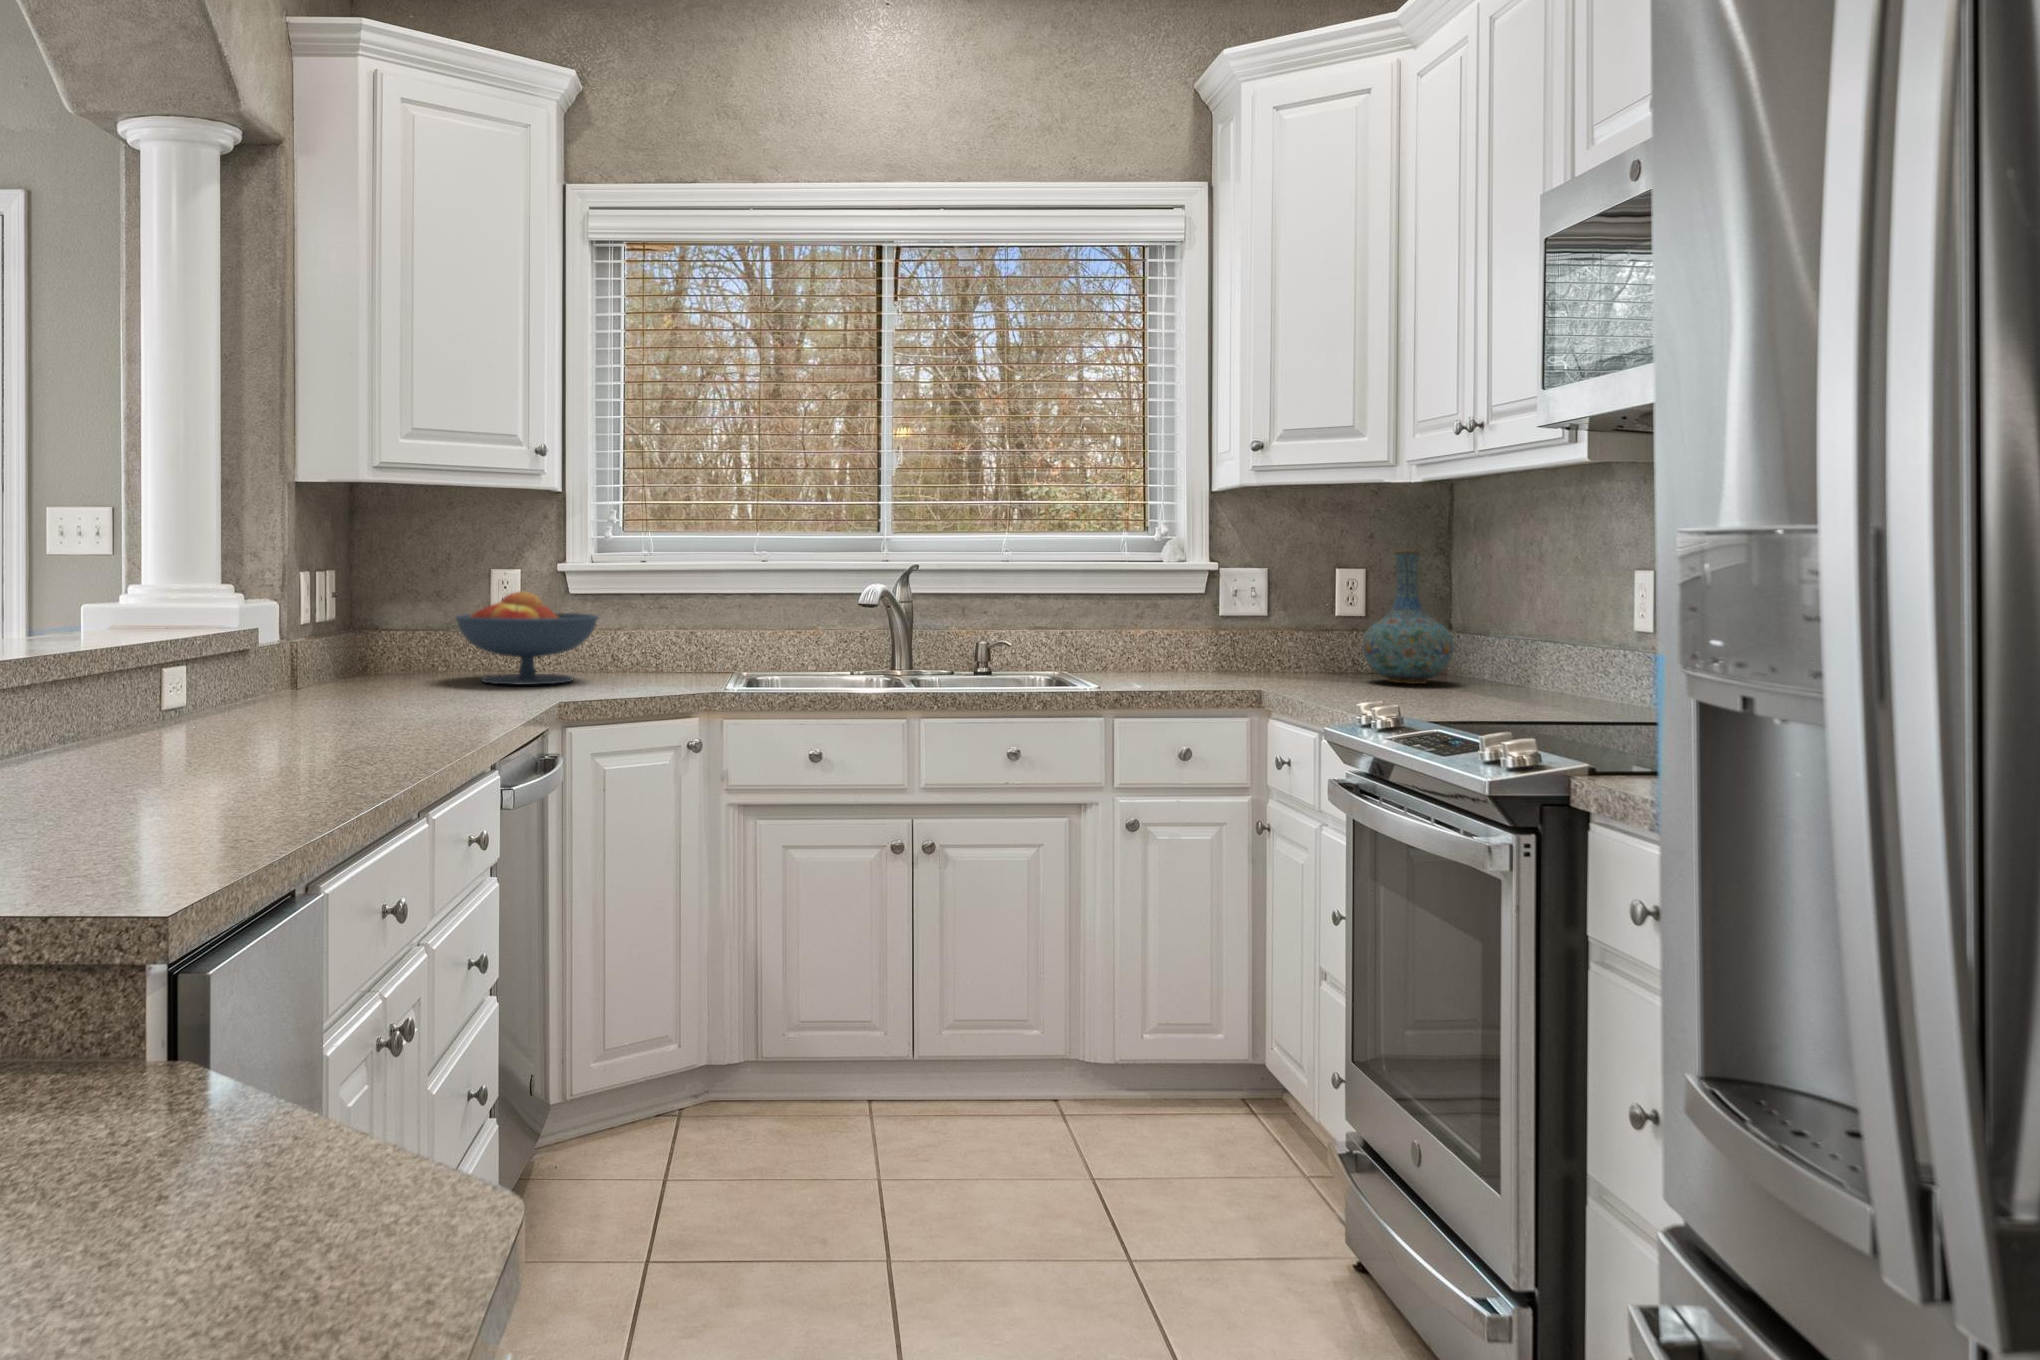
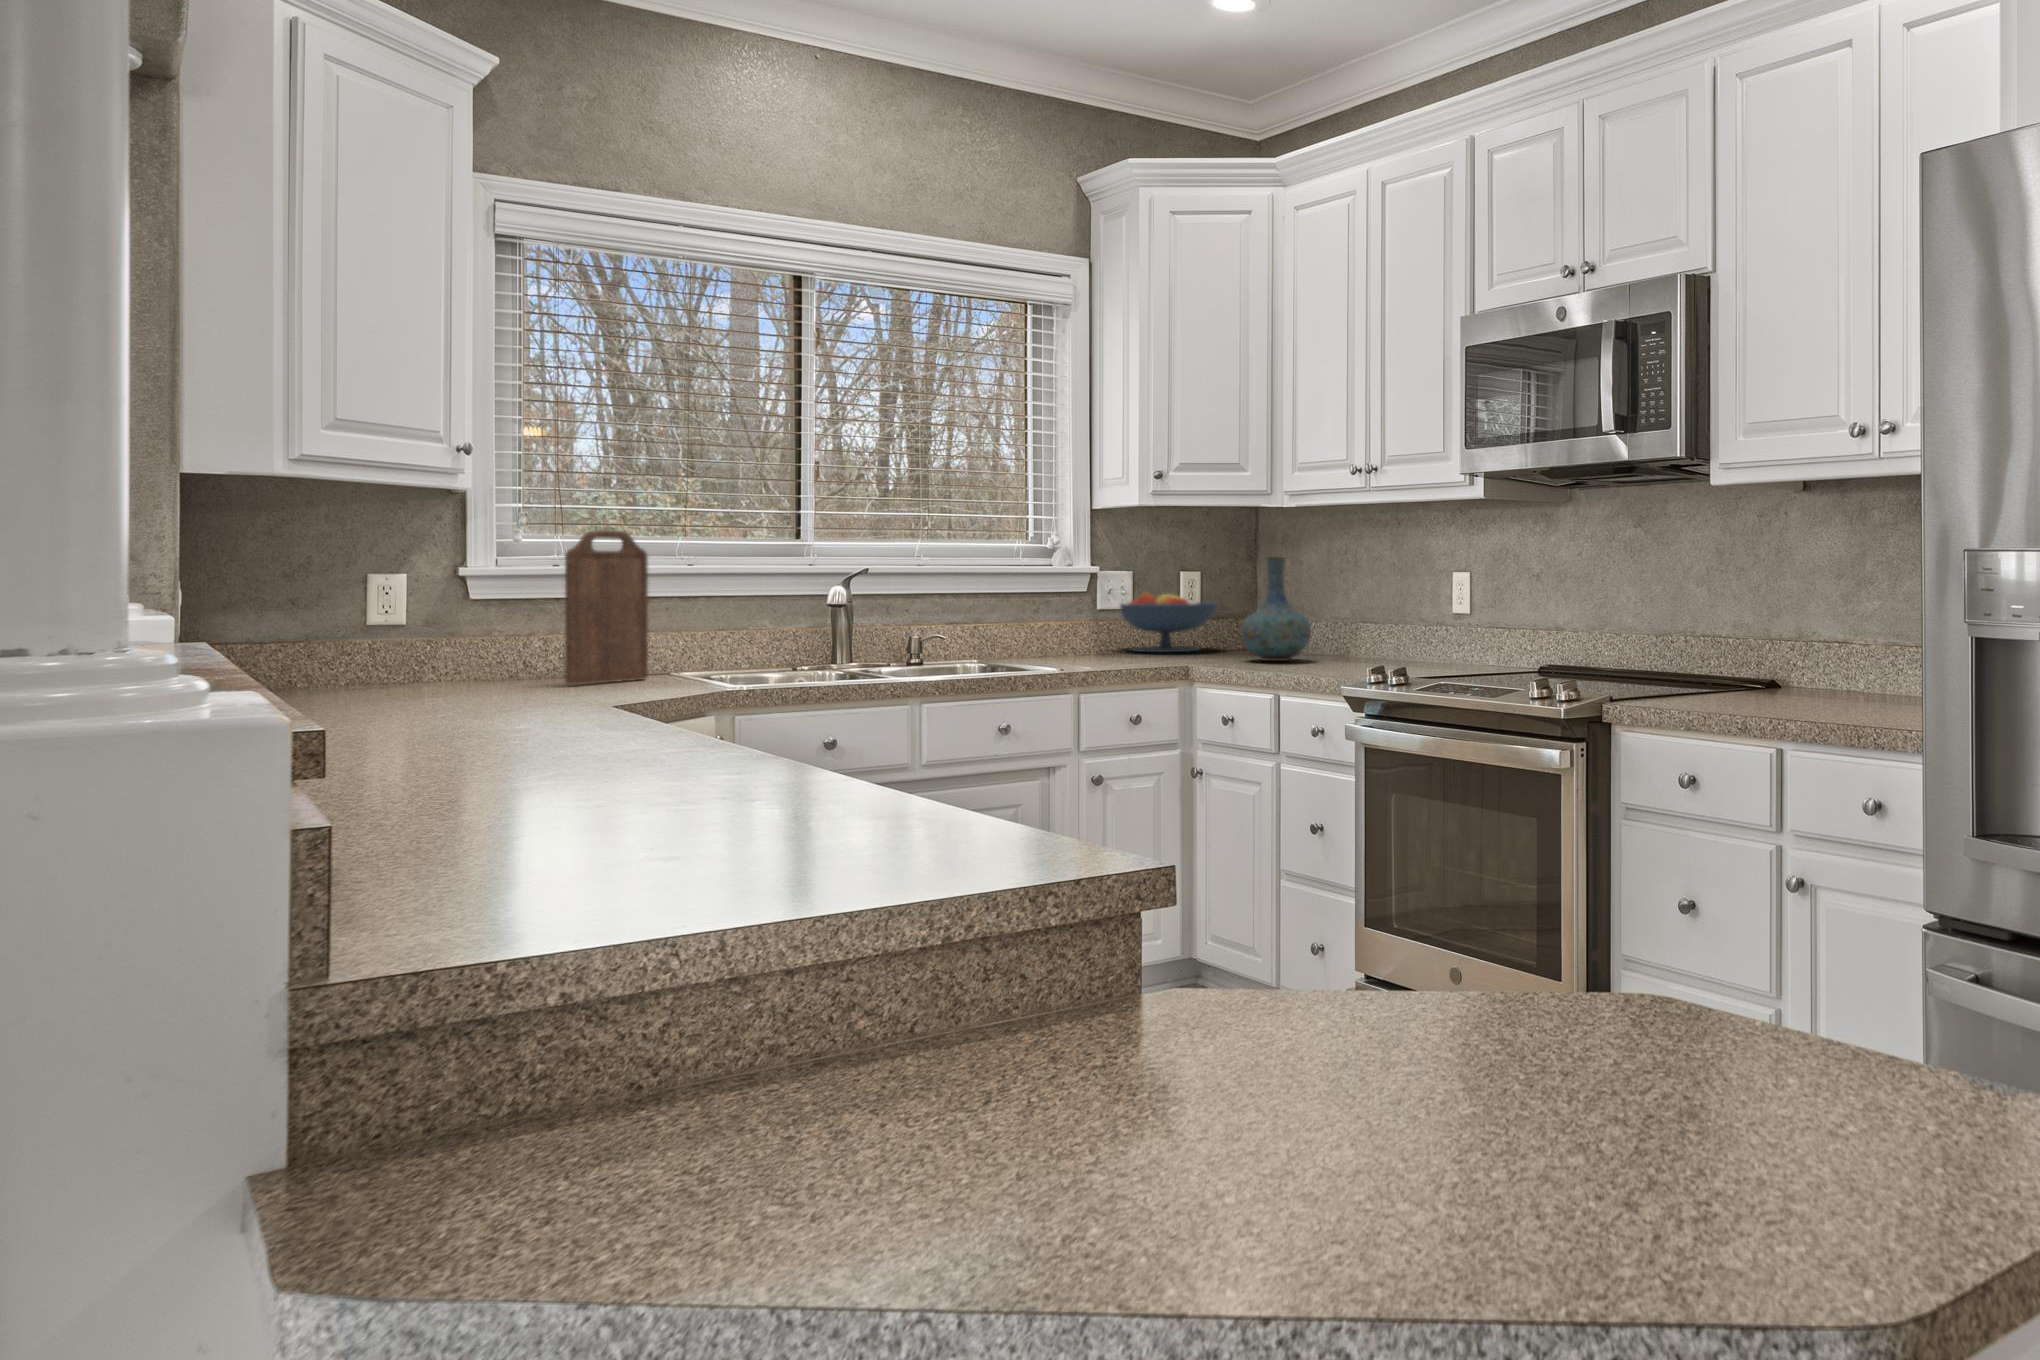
cutting board: none [635,524,716,673] -> present [565,531,648,685]
fruit bowl: present [456,592,599,684] -> present [1120,593,1217,652]

